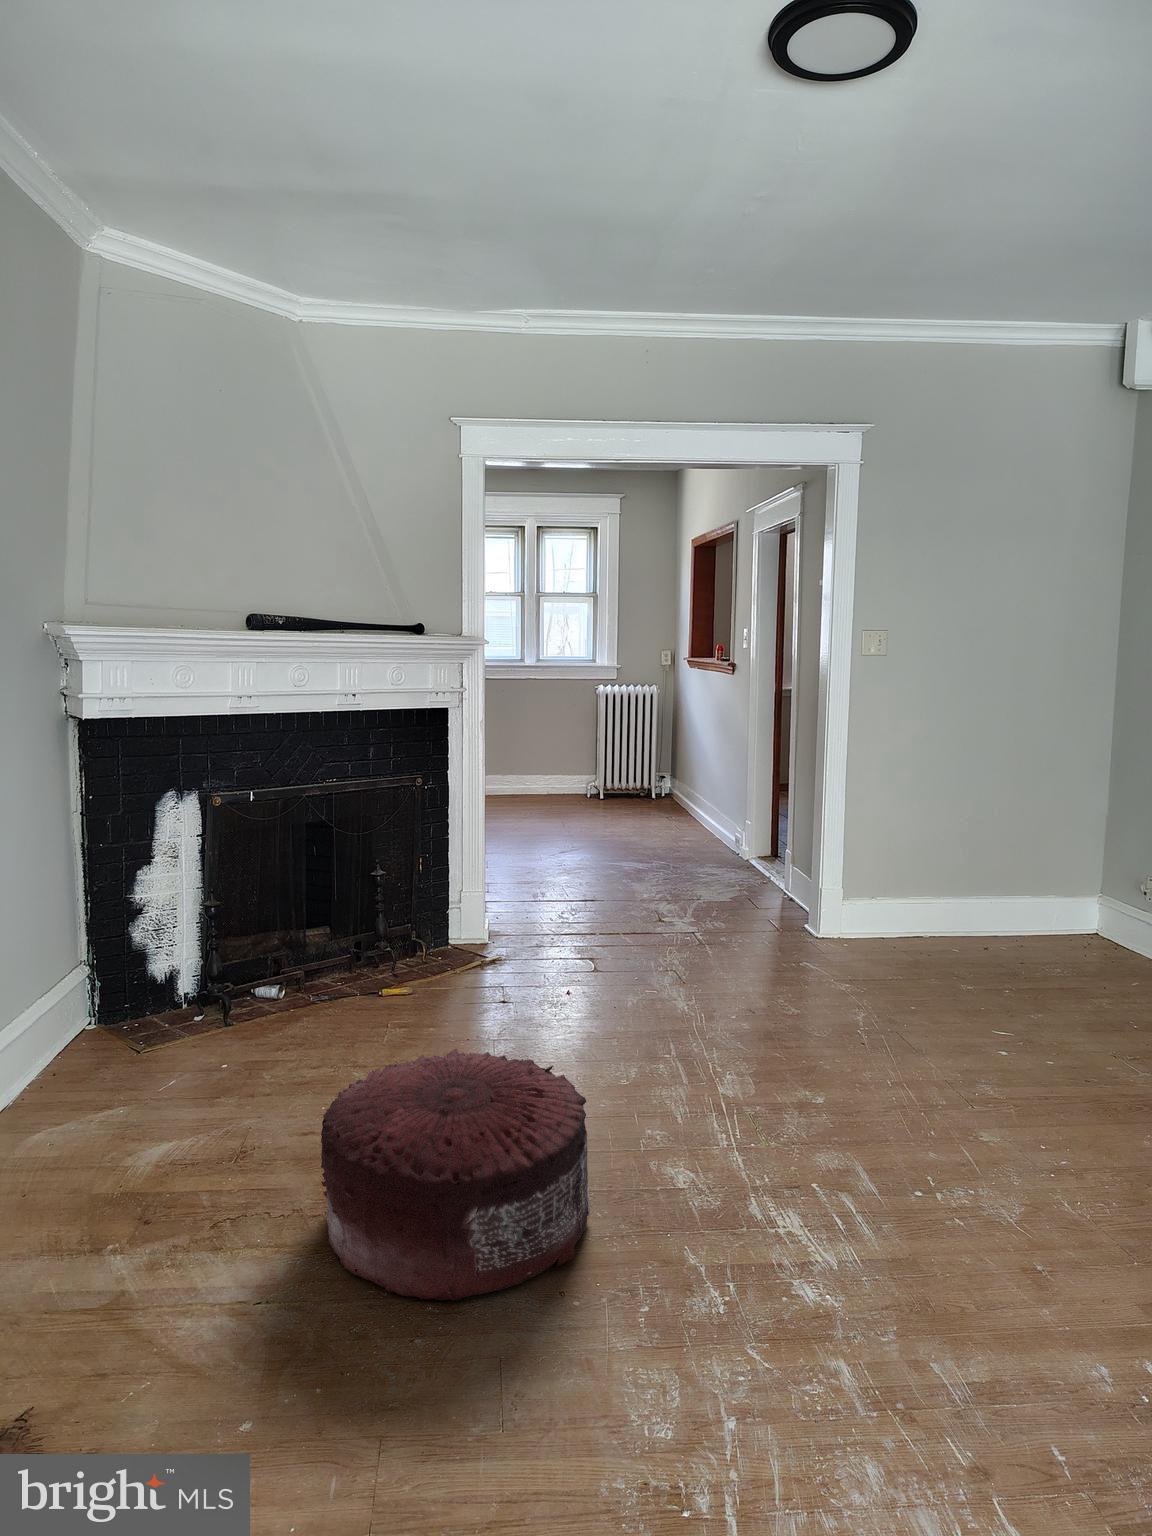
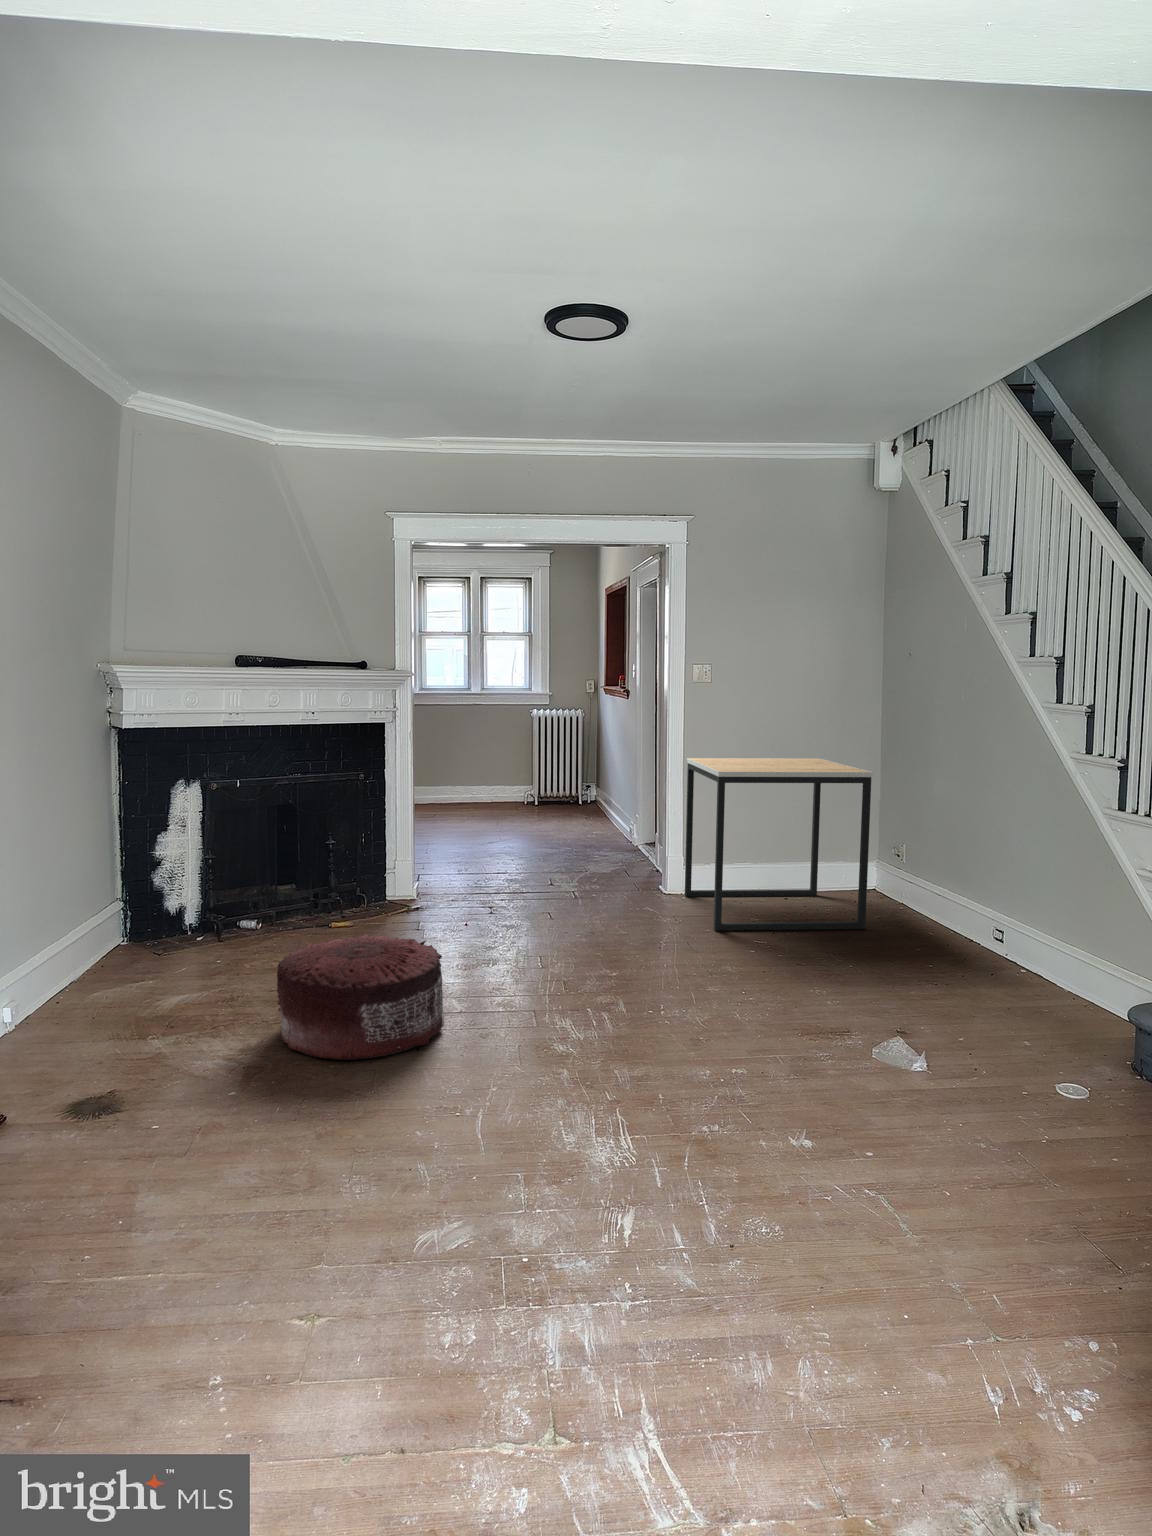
side table: none [844,756,1144,1002] -> present [685,758,872,931]

